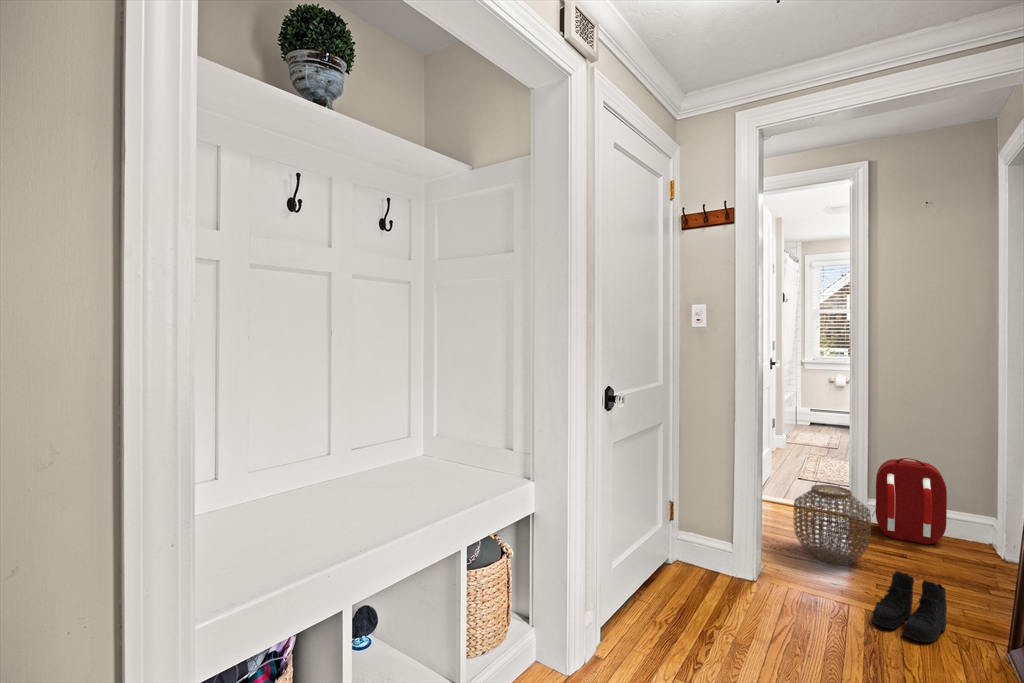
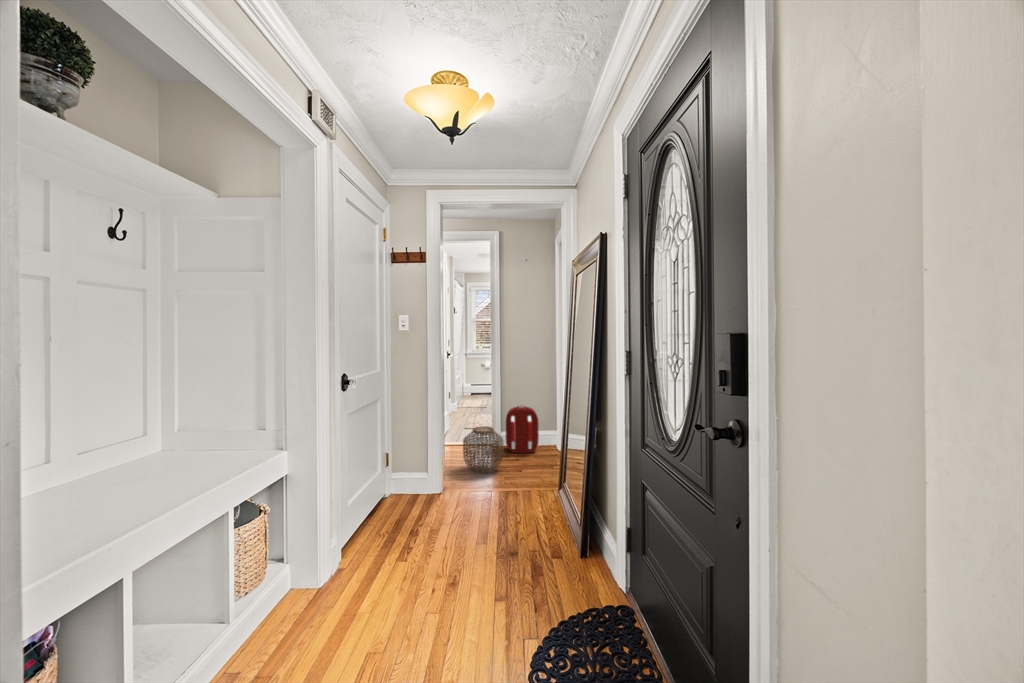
boots: present [872,571,947,643] -> none [505,468,538,504]

